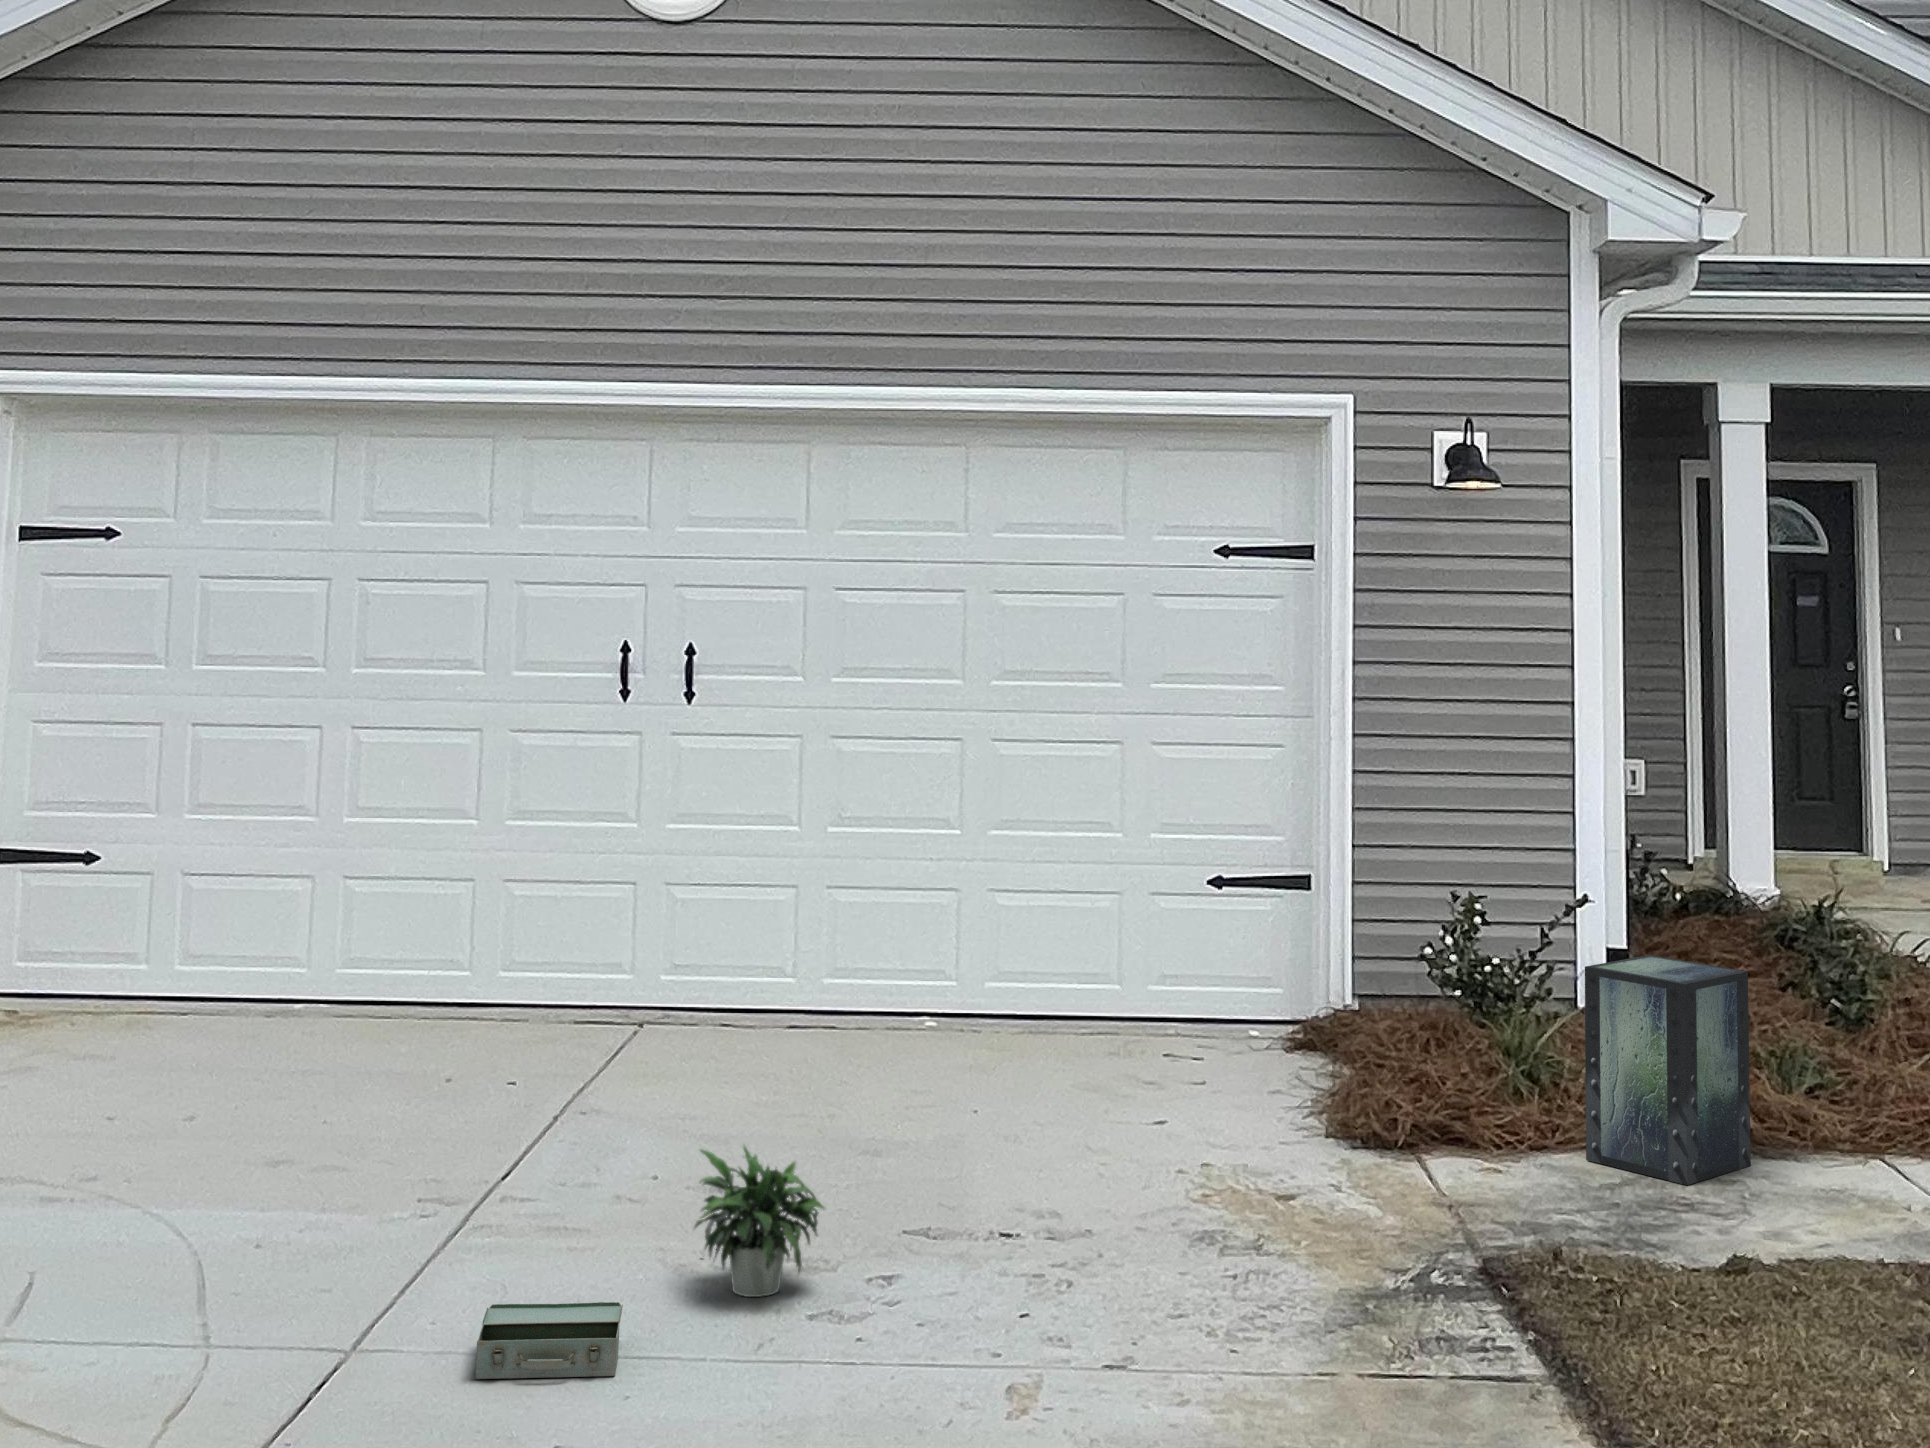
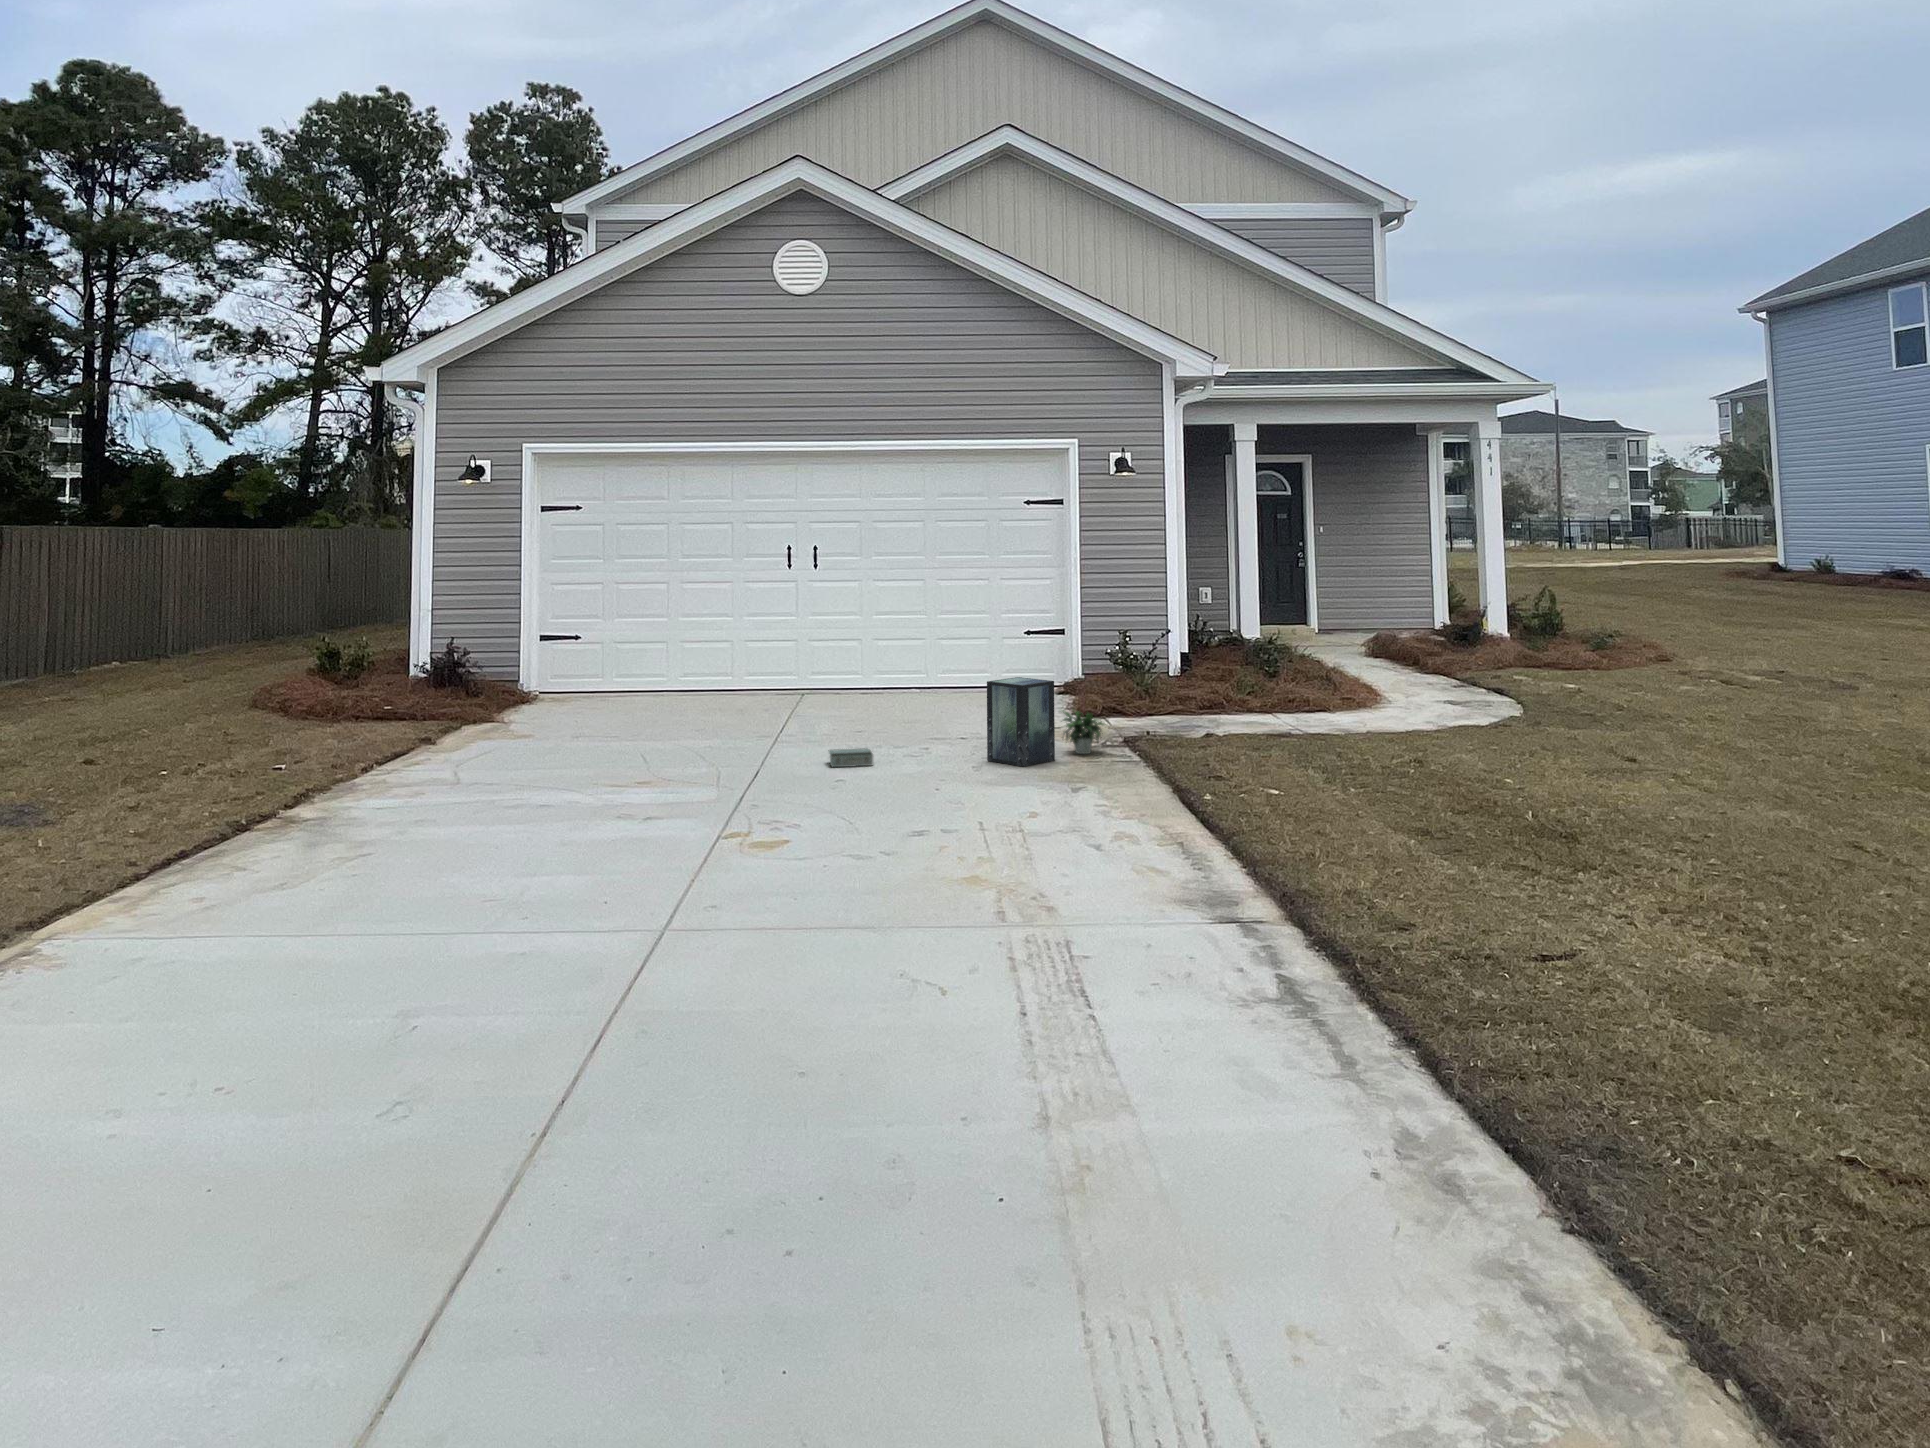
storage box: present [1585,955,1751,1185] -> present [987,677,1055,767]
potted plant: present [694,1146,825,1297] -> present [1063,711,1103,754]

